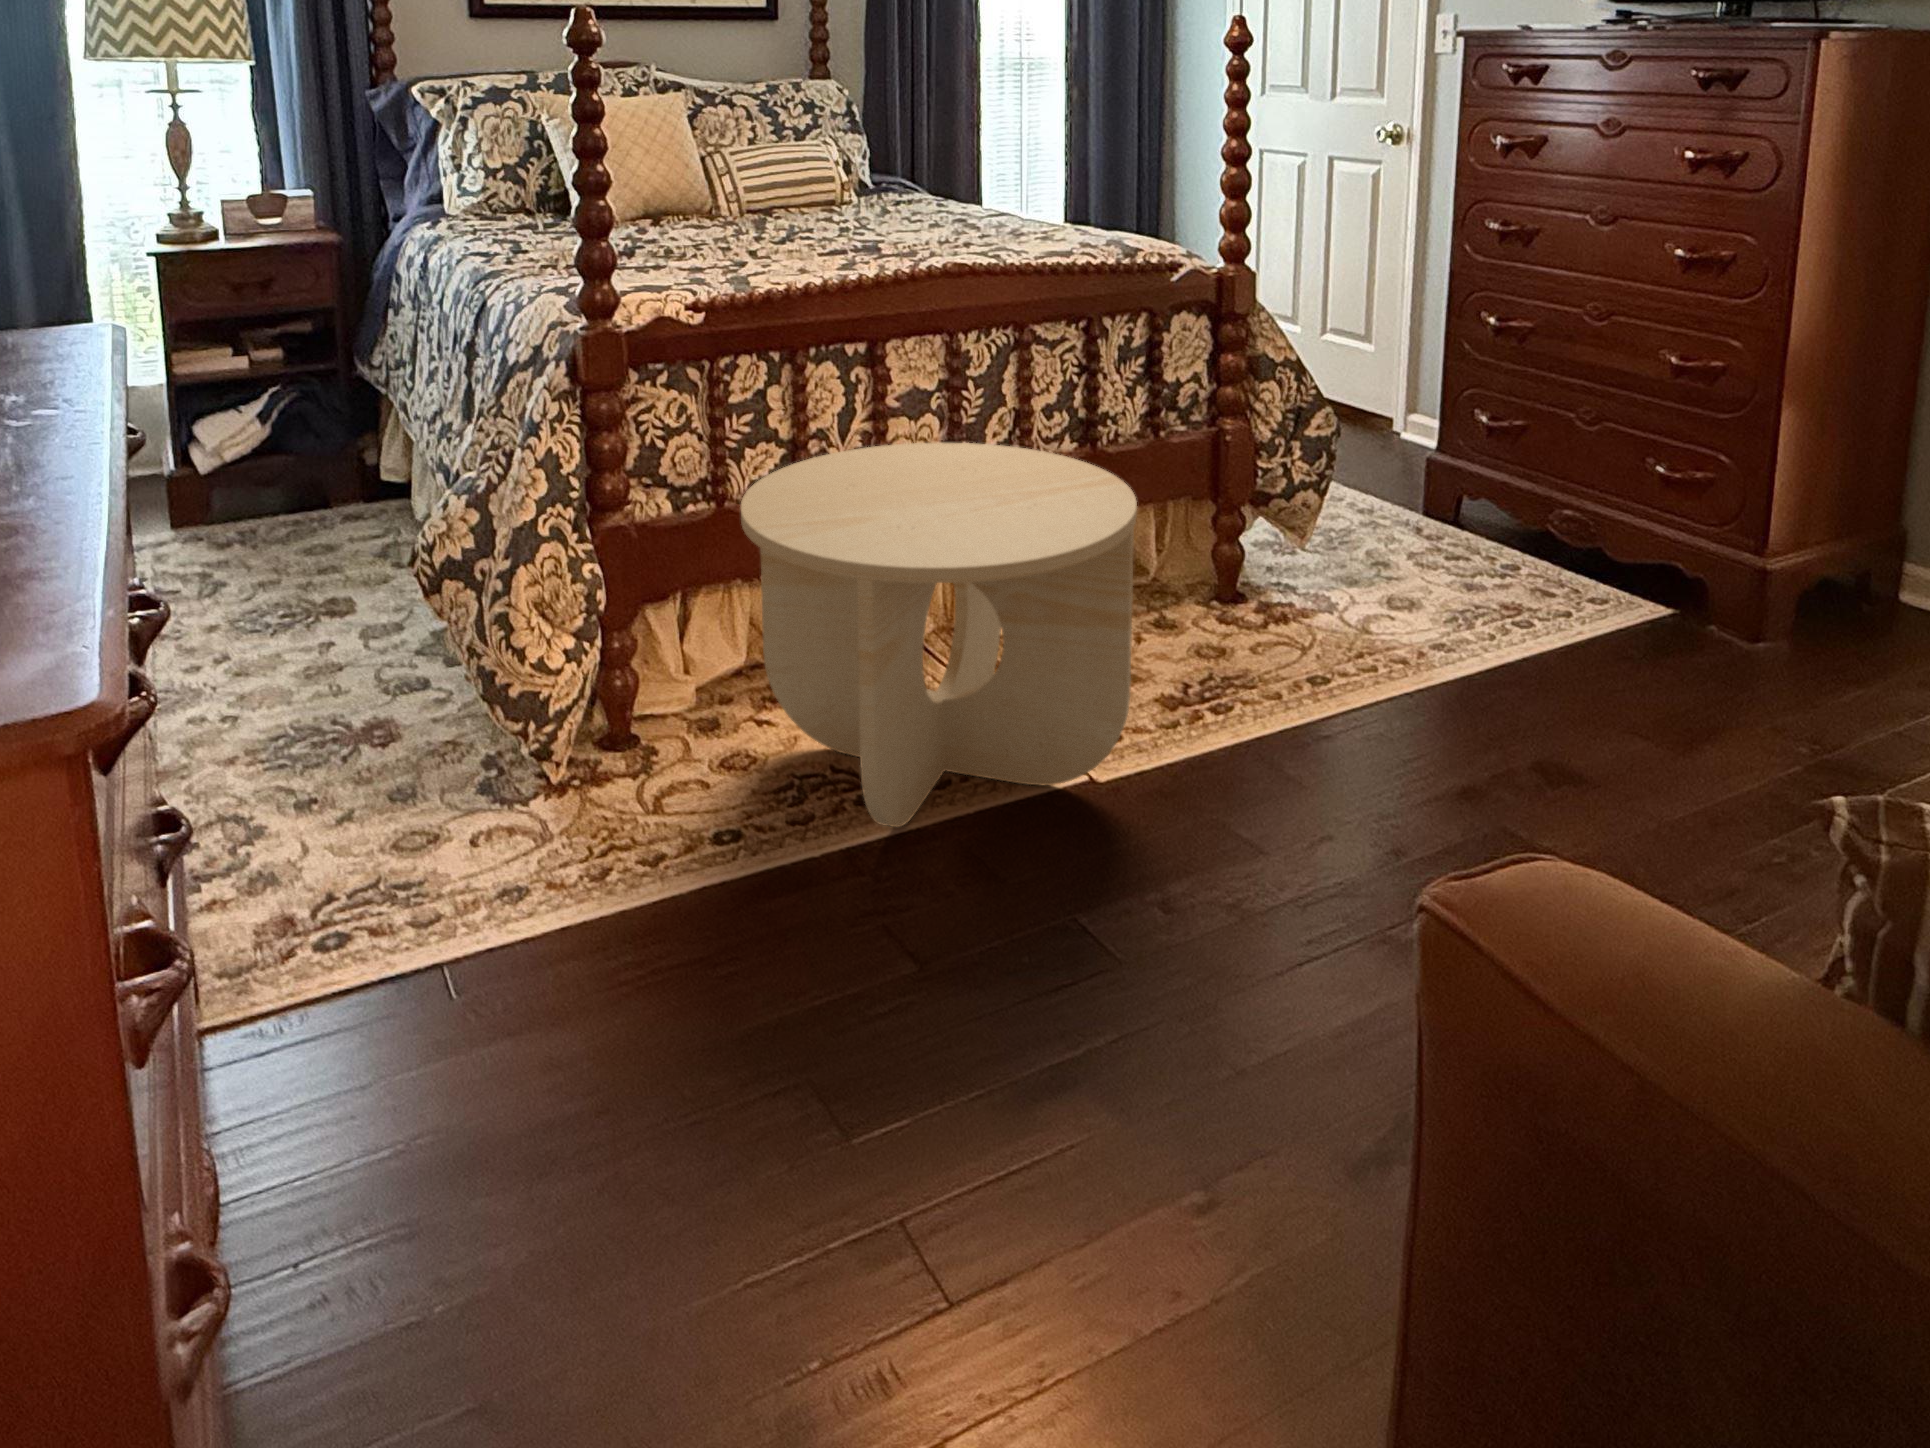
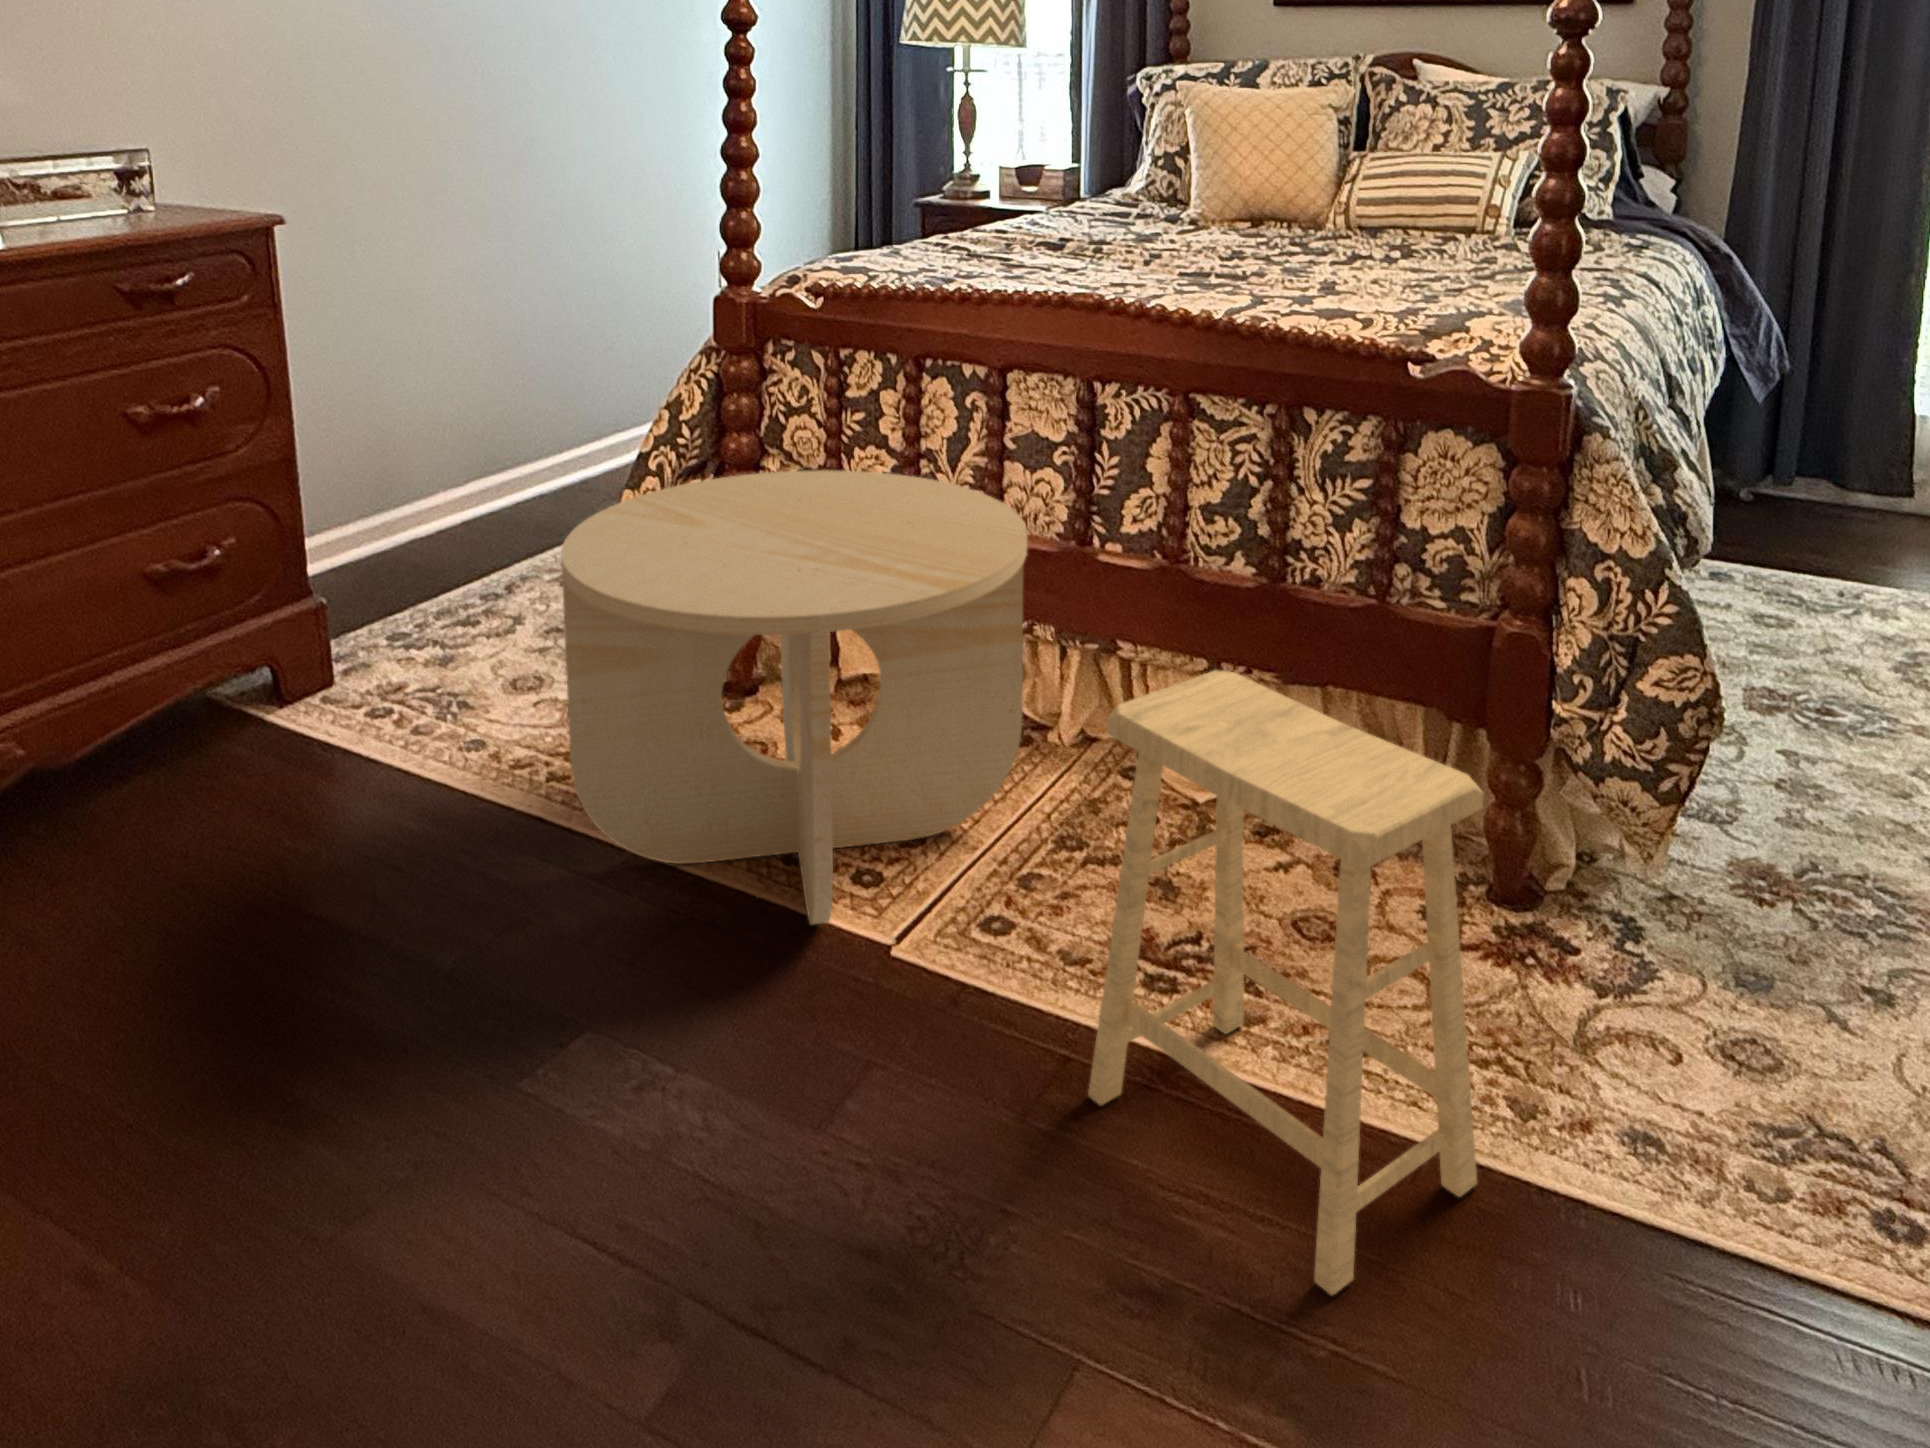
footstool: none [1269,459,1510,748] -> present [1088,670,1484,1295]

